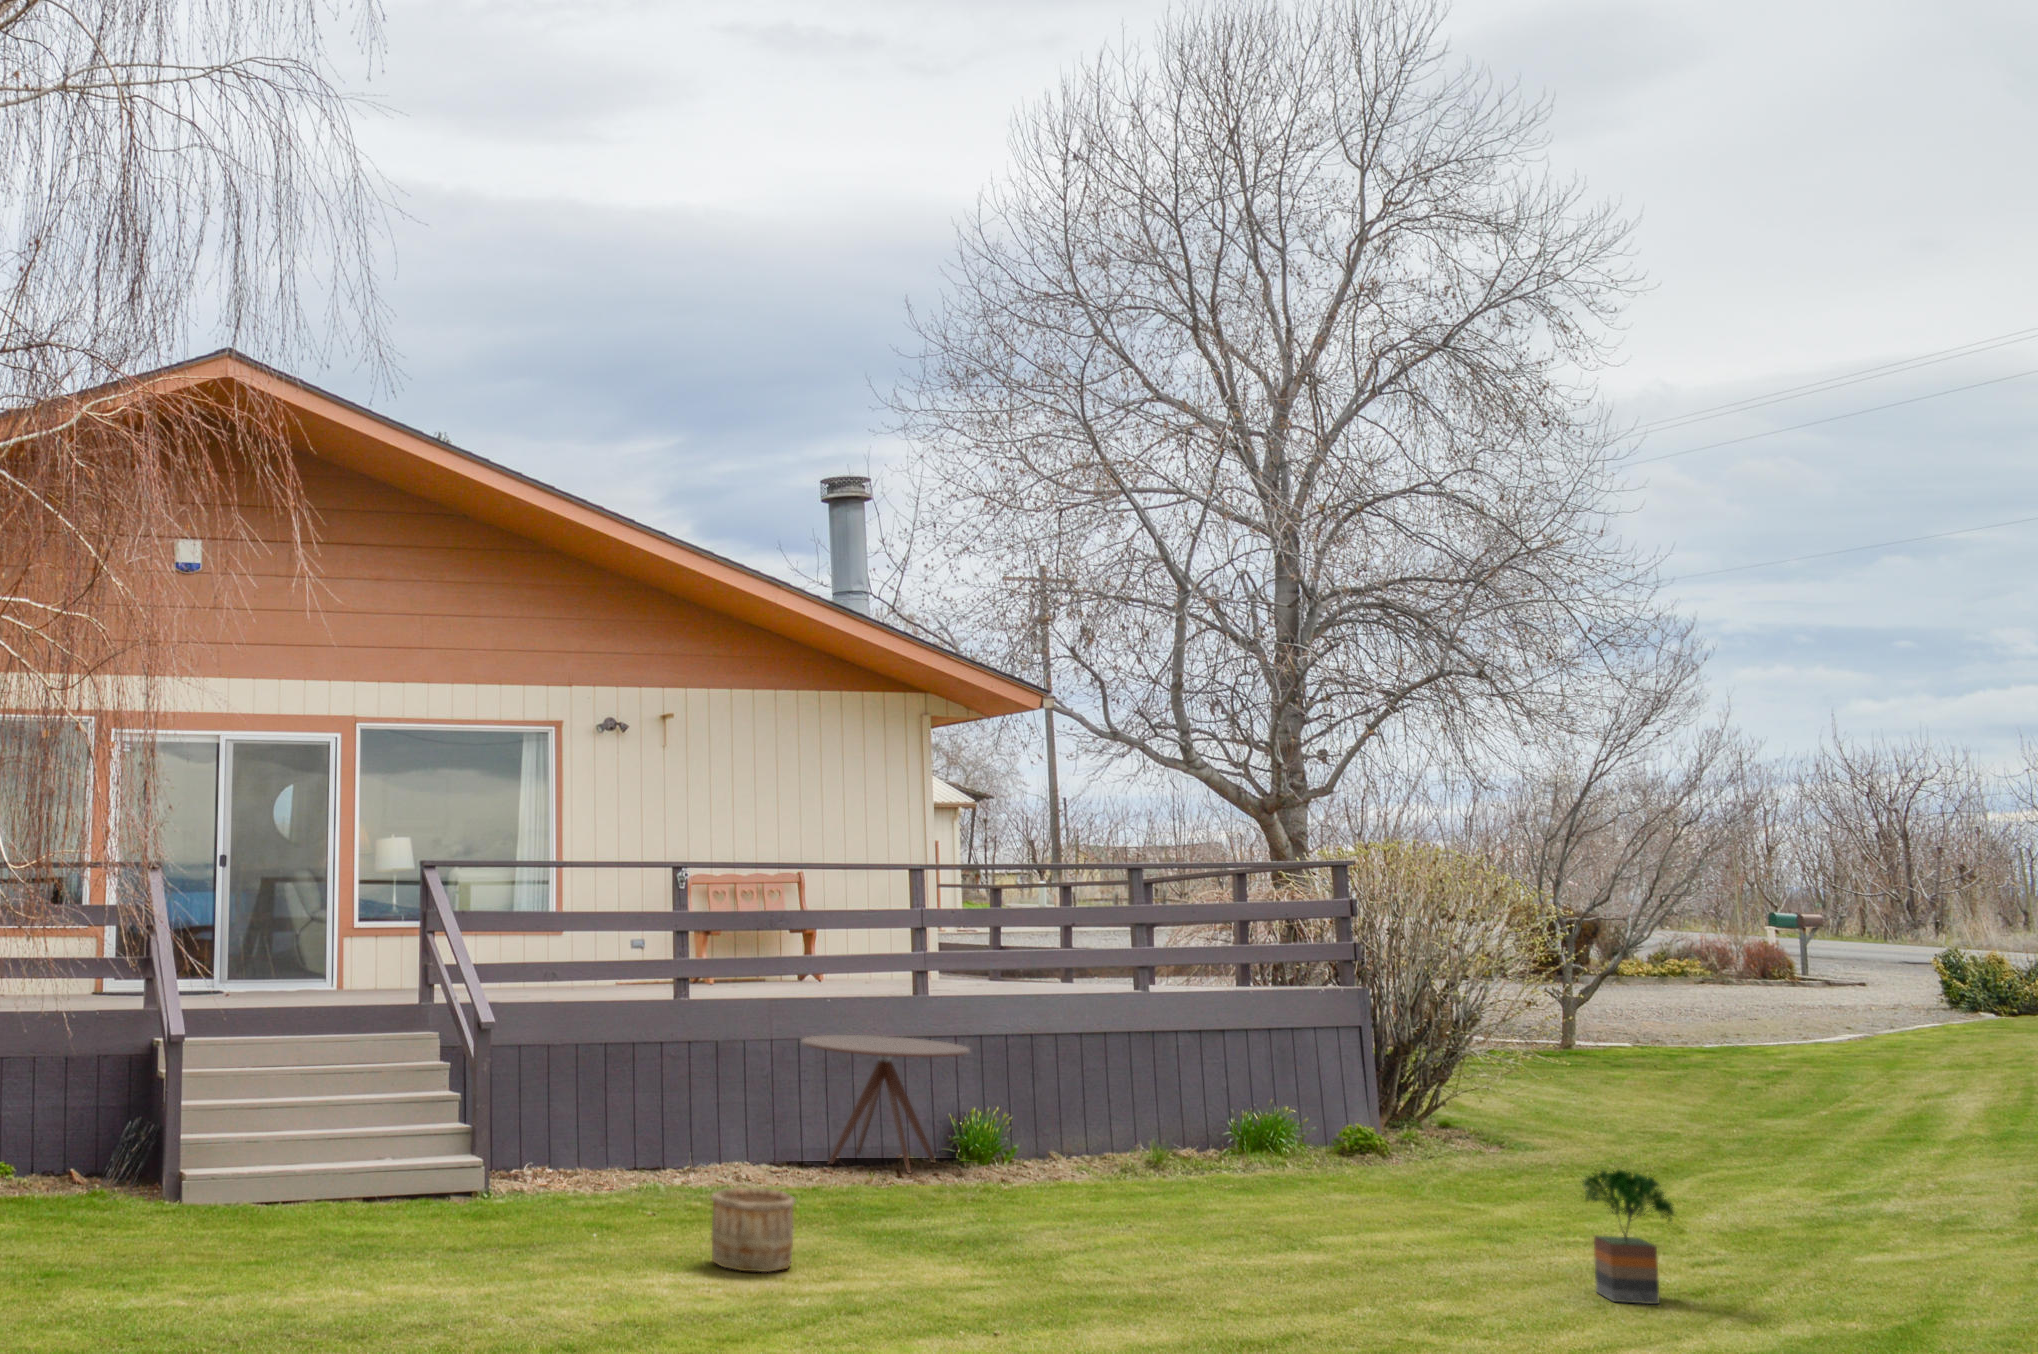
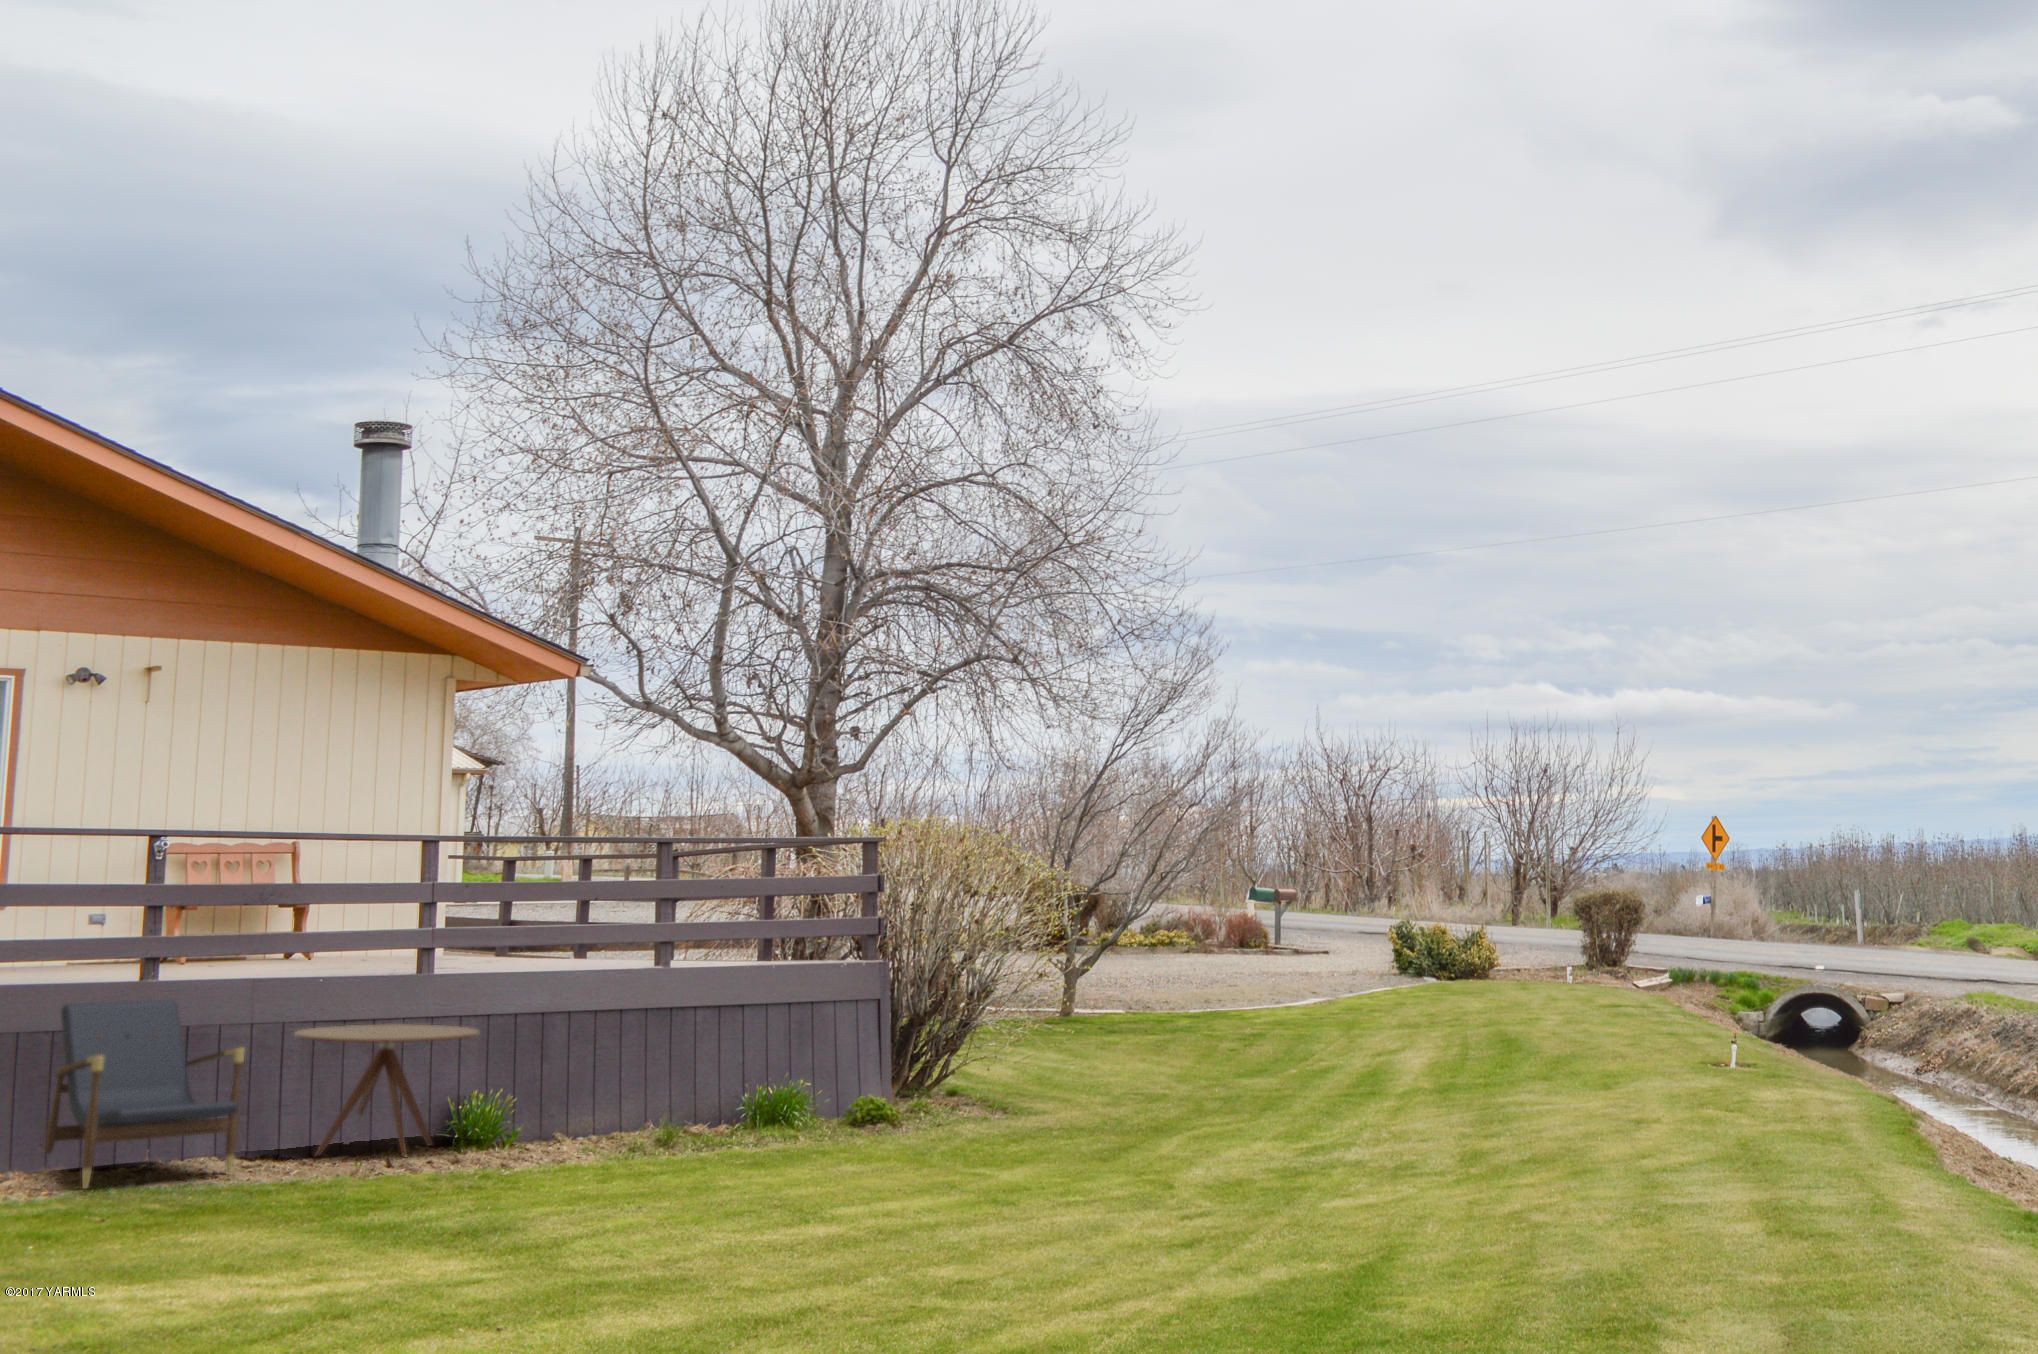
lounge chair: none [597,1000,756,1179] -> present [42,1000,245,1188]
potted tree: present [1582,1169,1675,1304] -> none [1029,1088,1103,1197]
wooden bucket: present [711,1187,796,1272] -> none [203,1175,301,1255]

